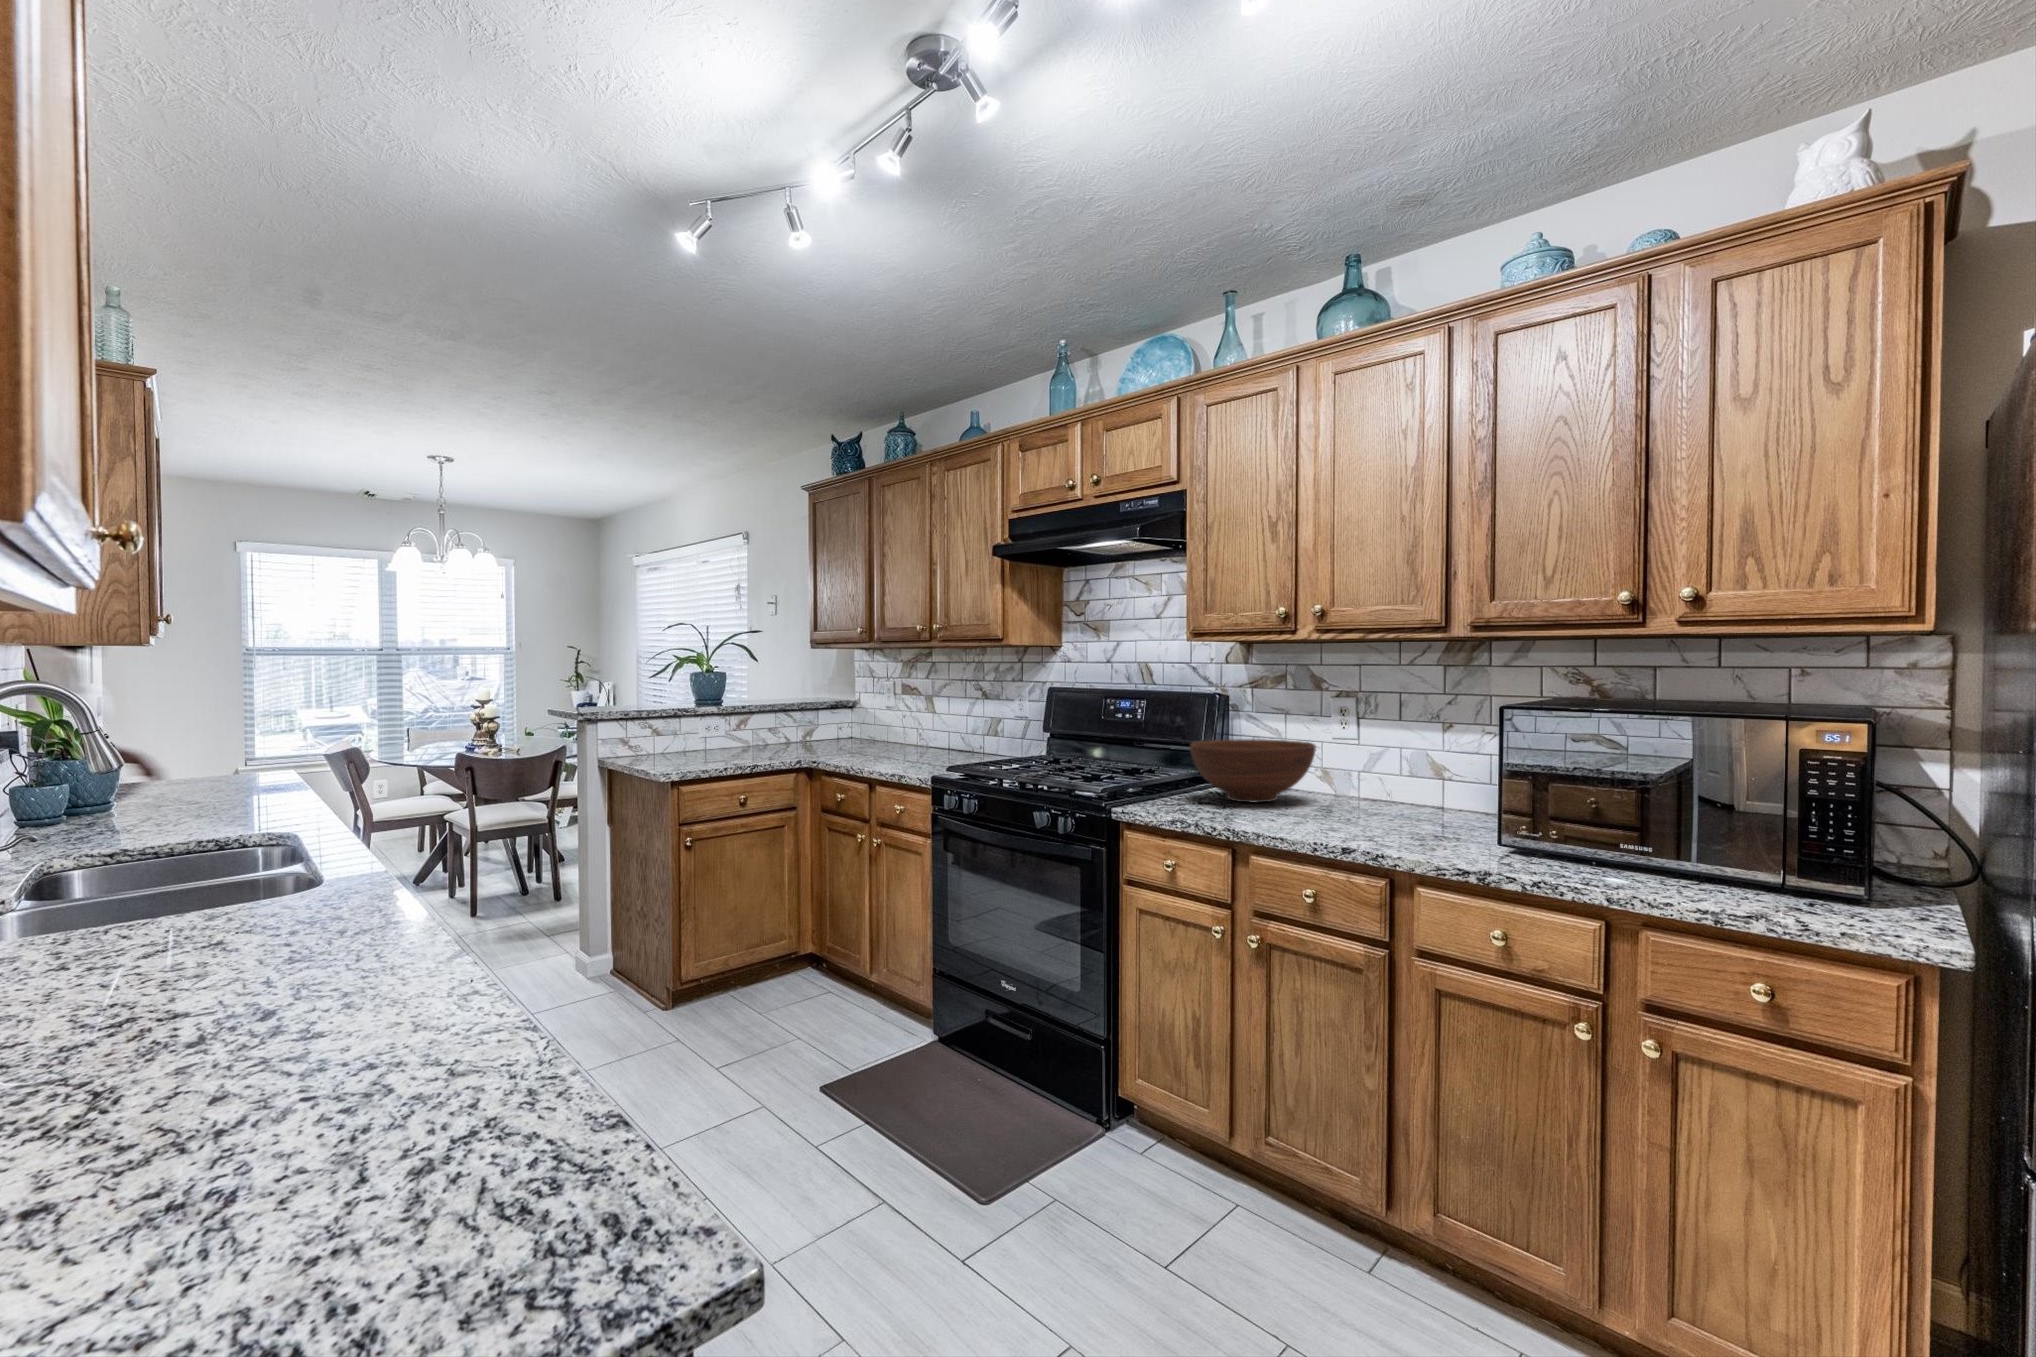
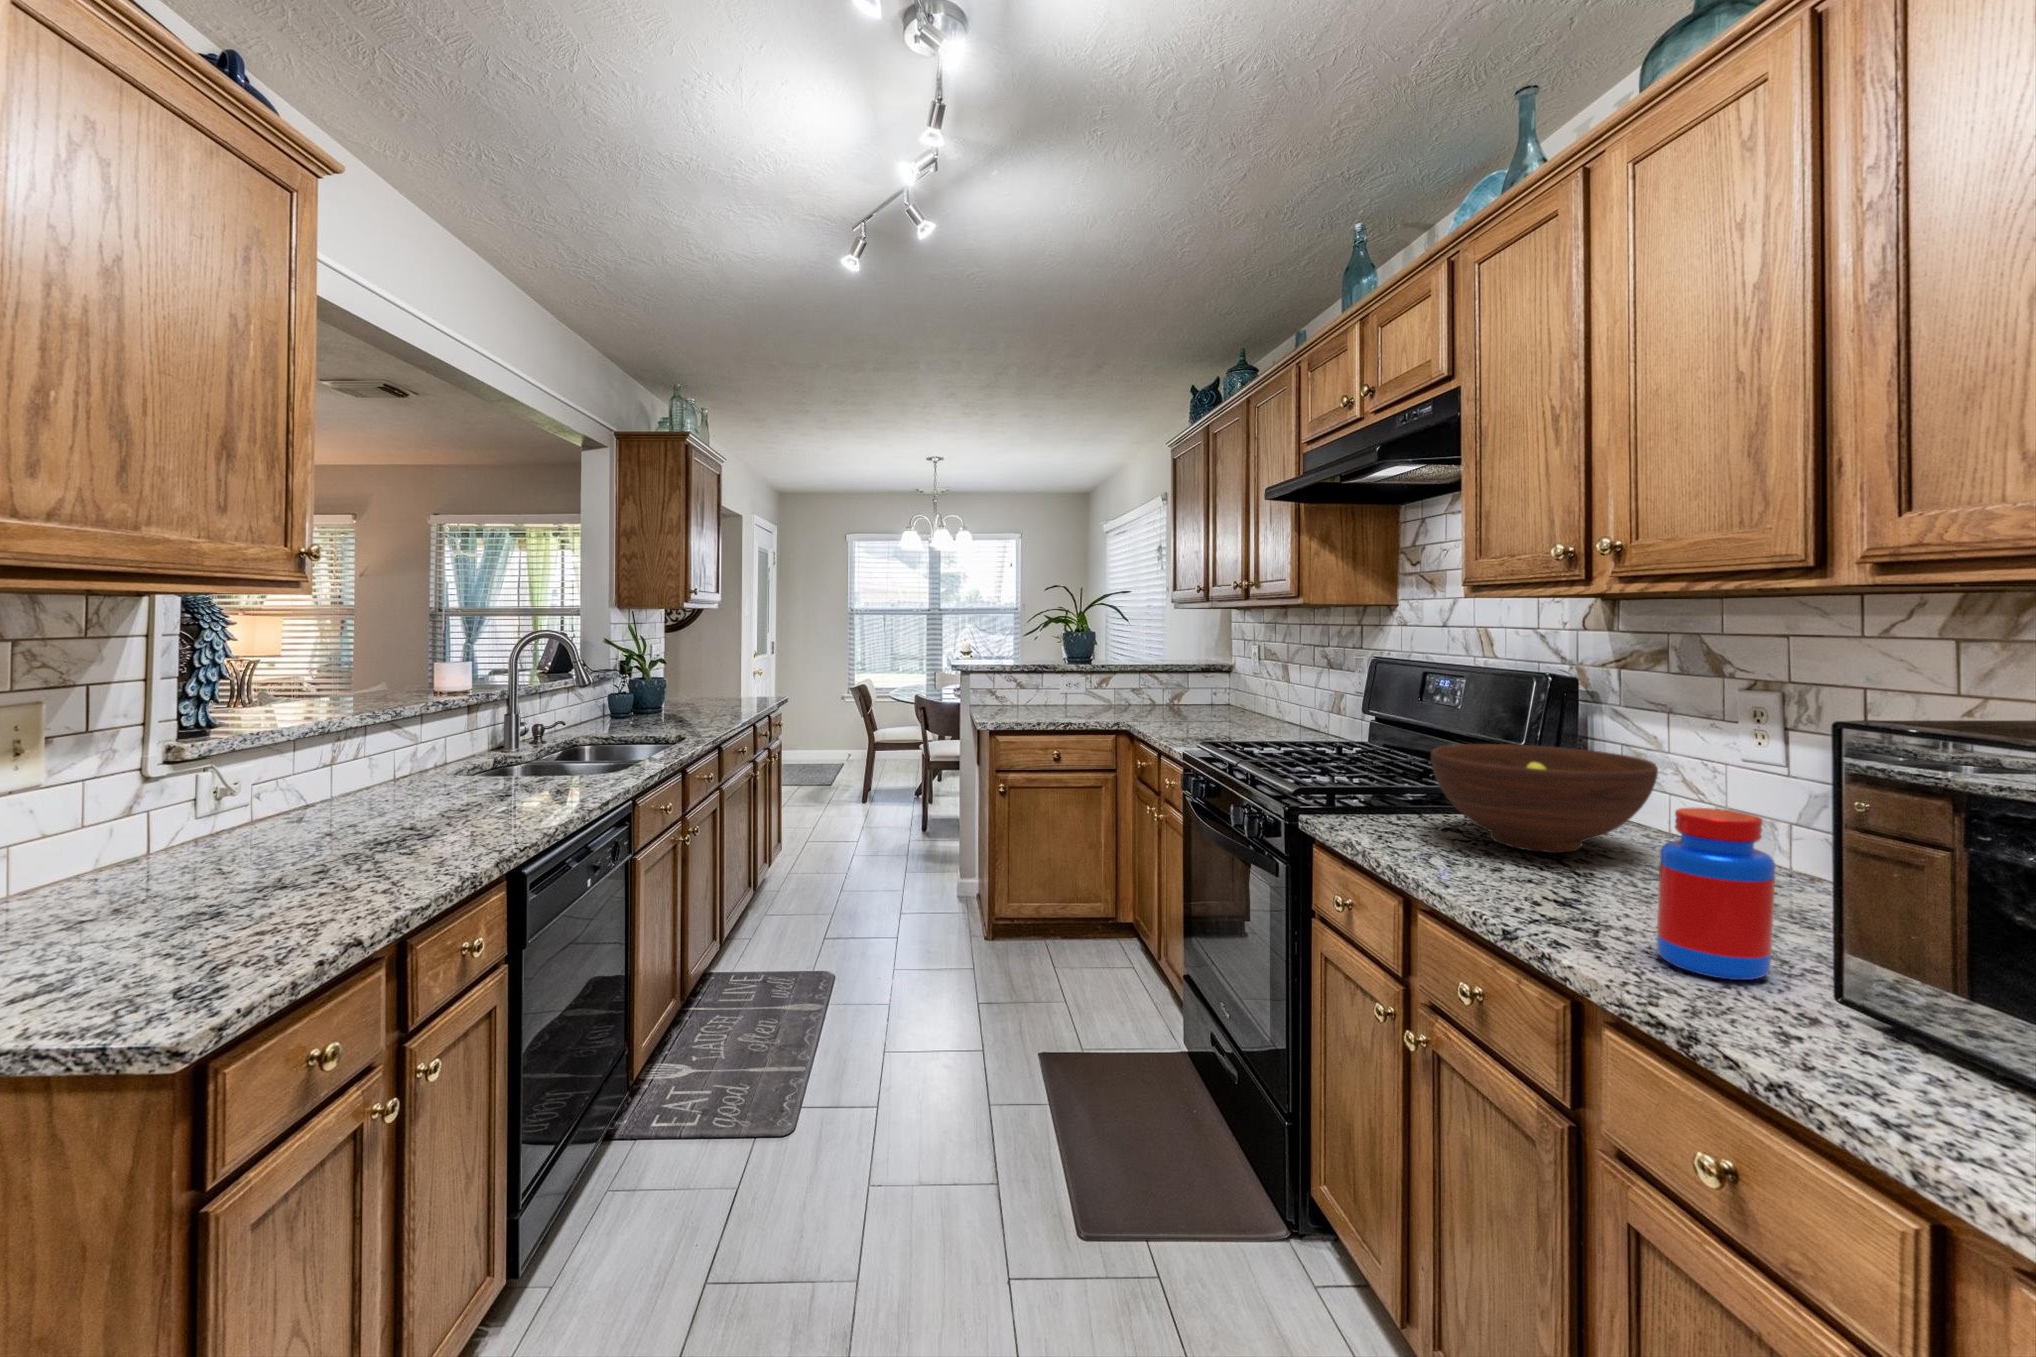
jar: none [1378,753,1426,833] -> present [1656,808,1775,980]

